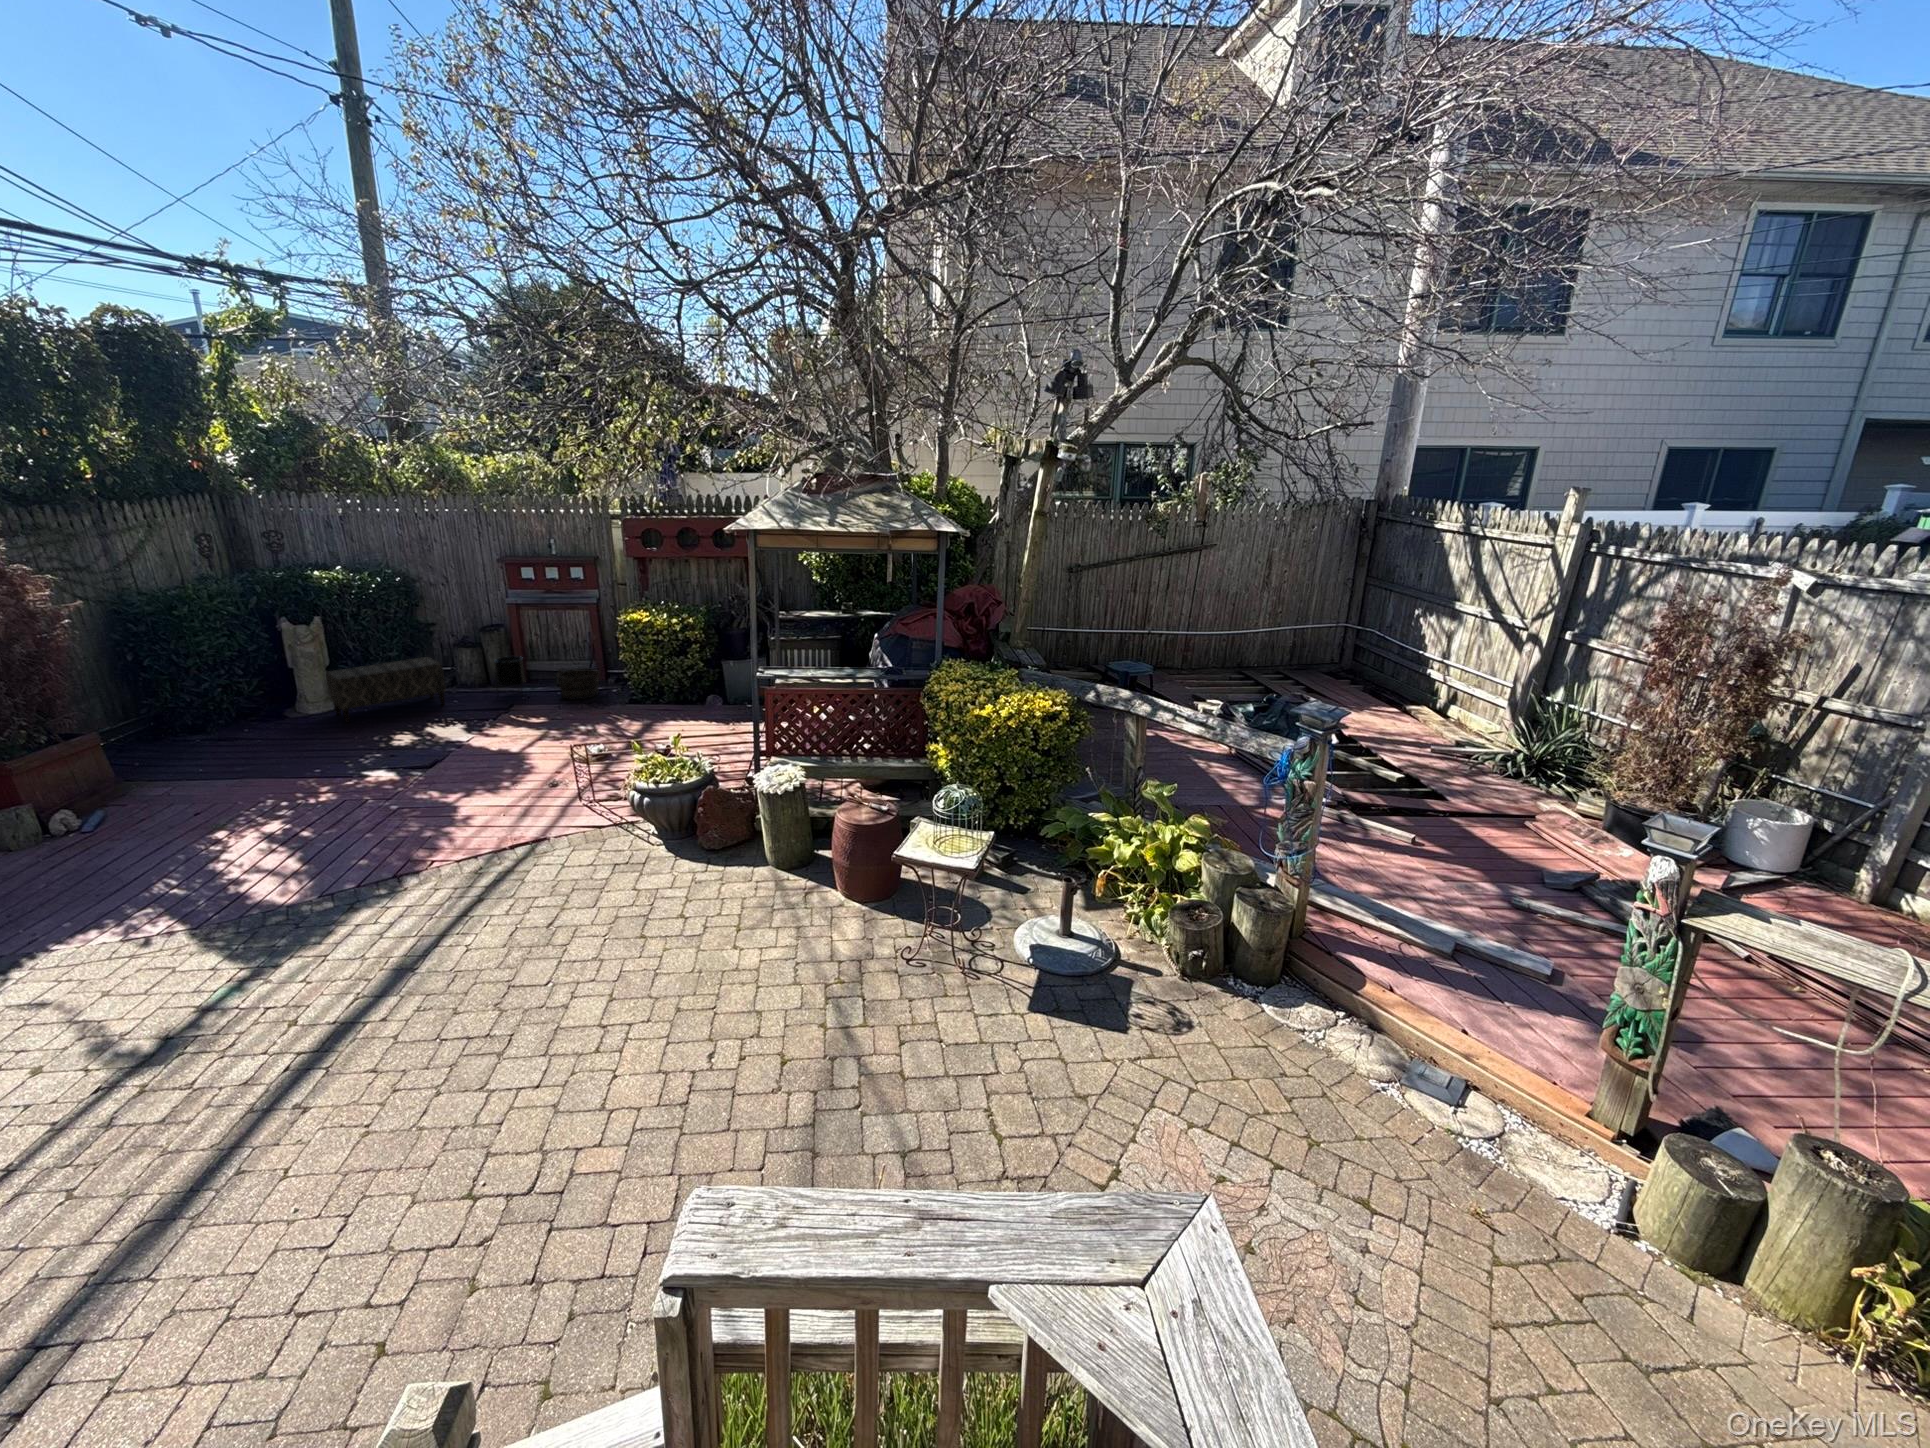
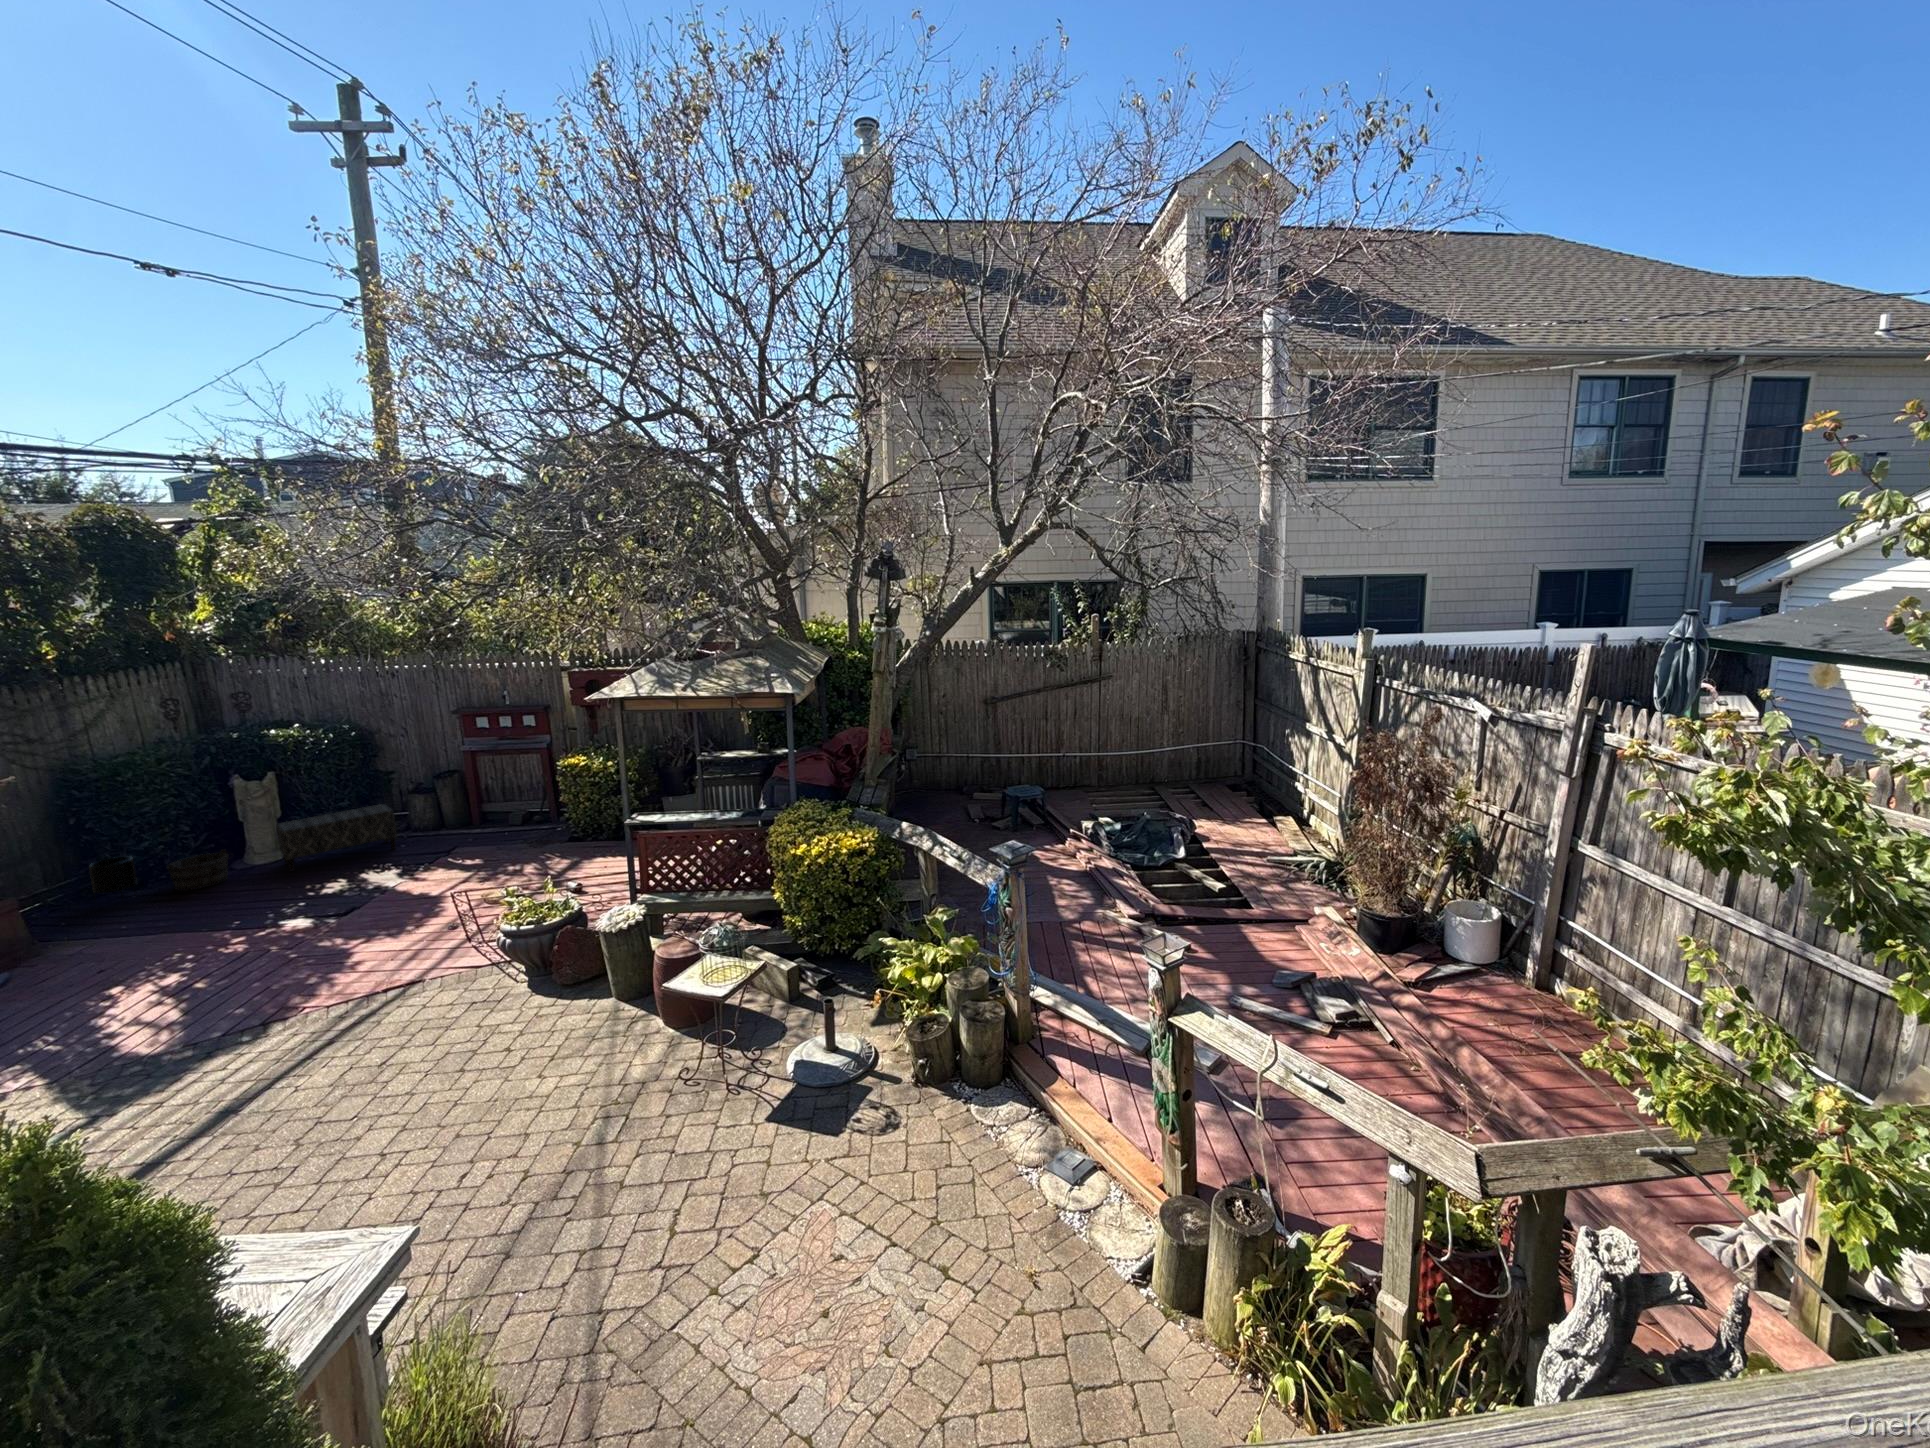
planter: present [494,656,526,686] -> present [89,856,137,894]
bucket: present [553,668,600,699] -> present [167,849,229,891]

